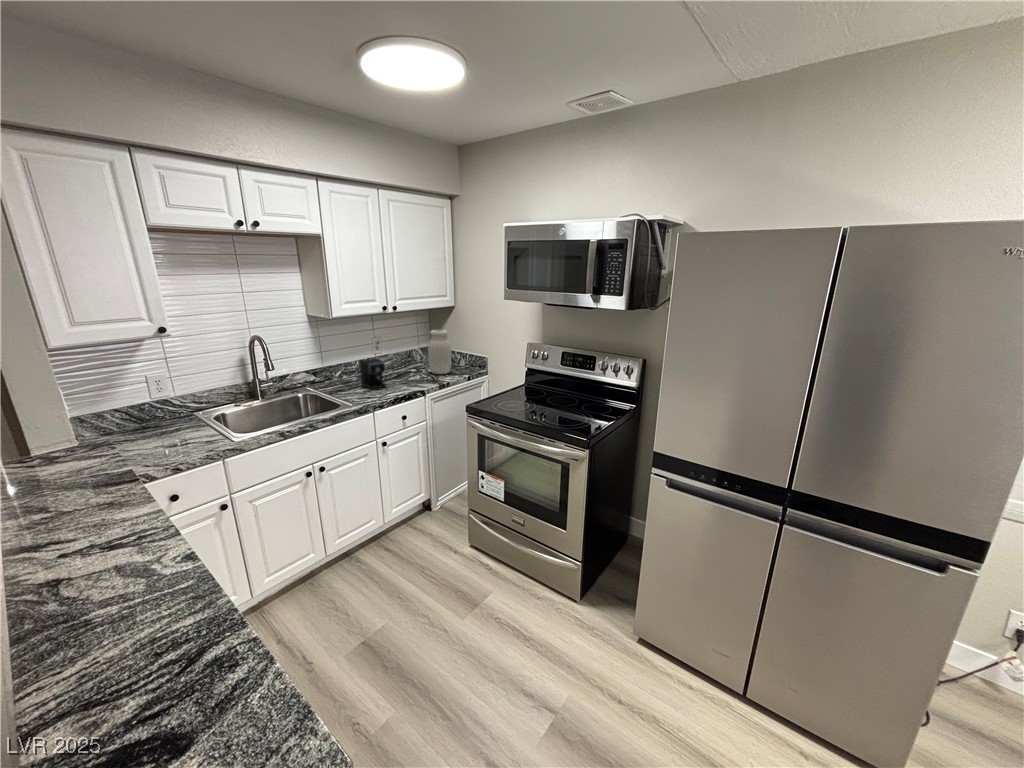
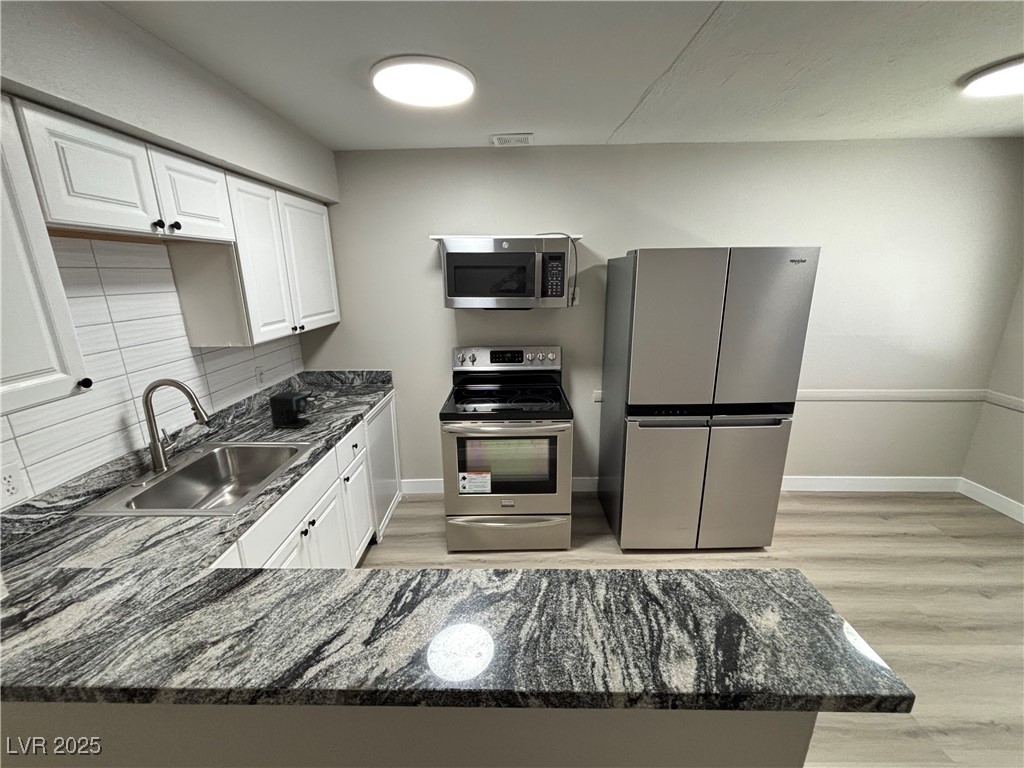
jar: present [428,330,452,374] -> none [327,350,355,400]

